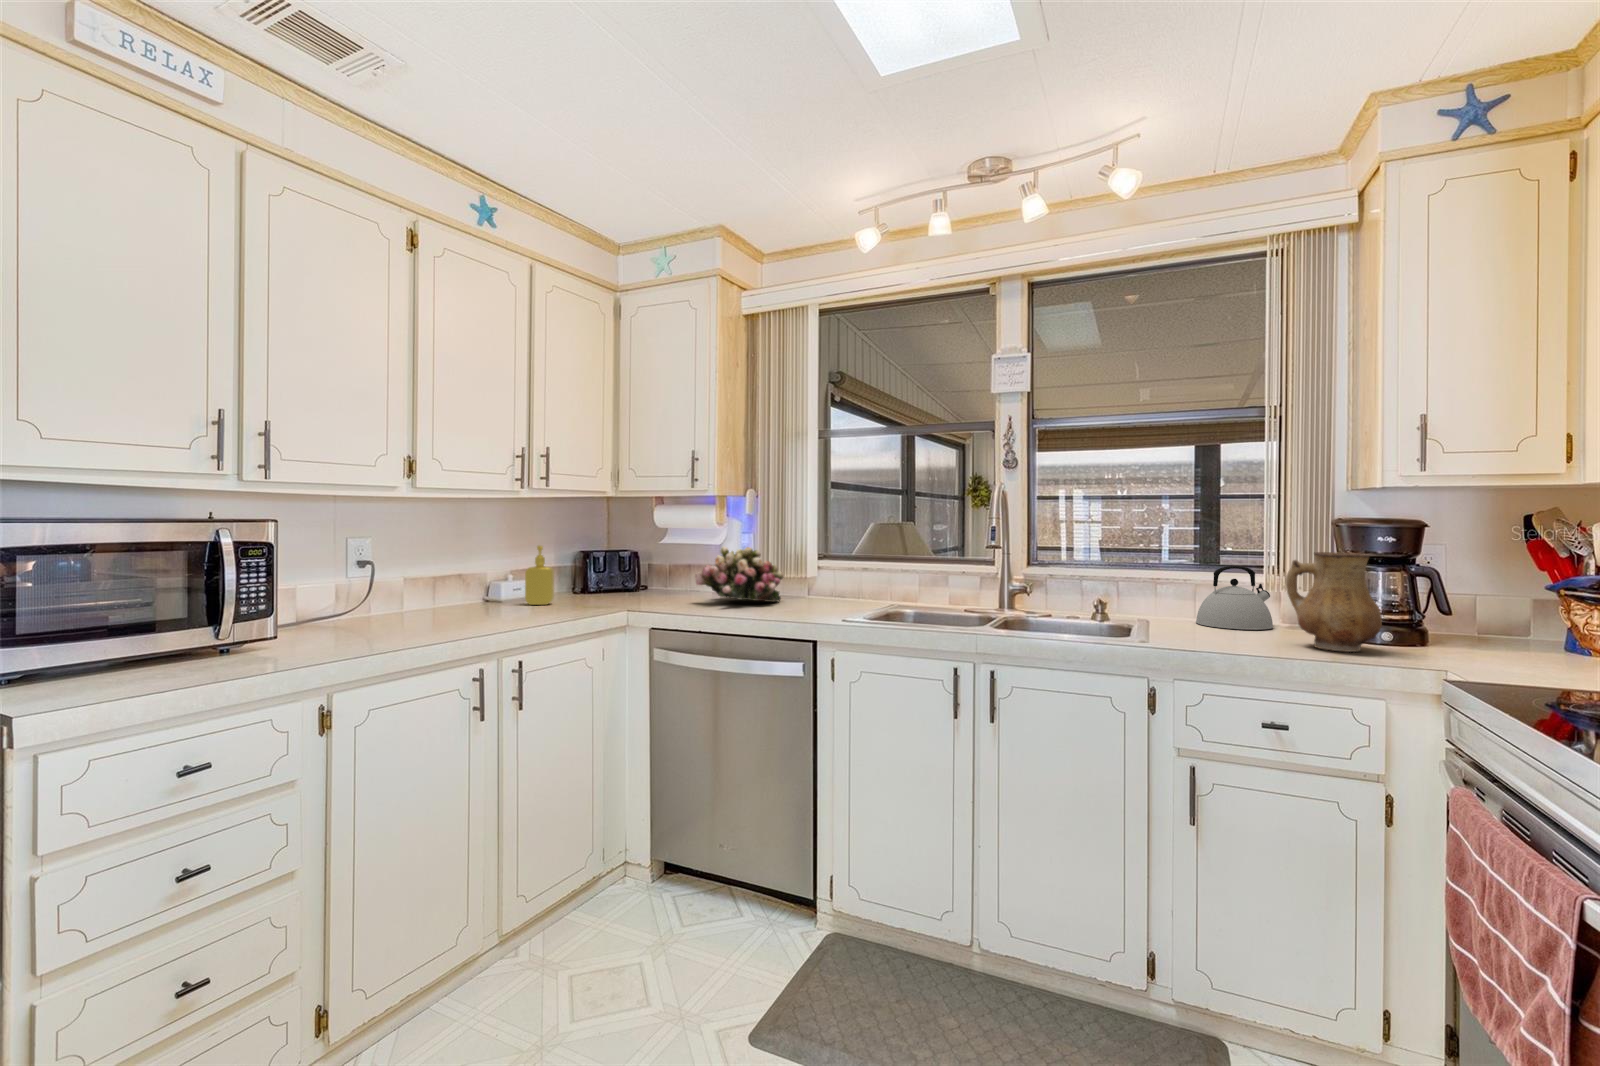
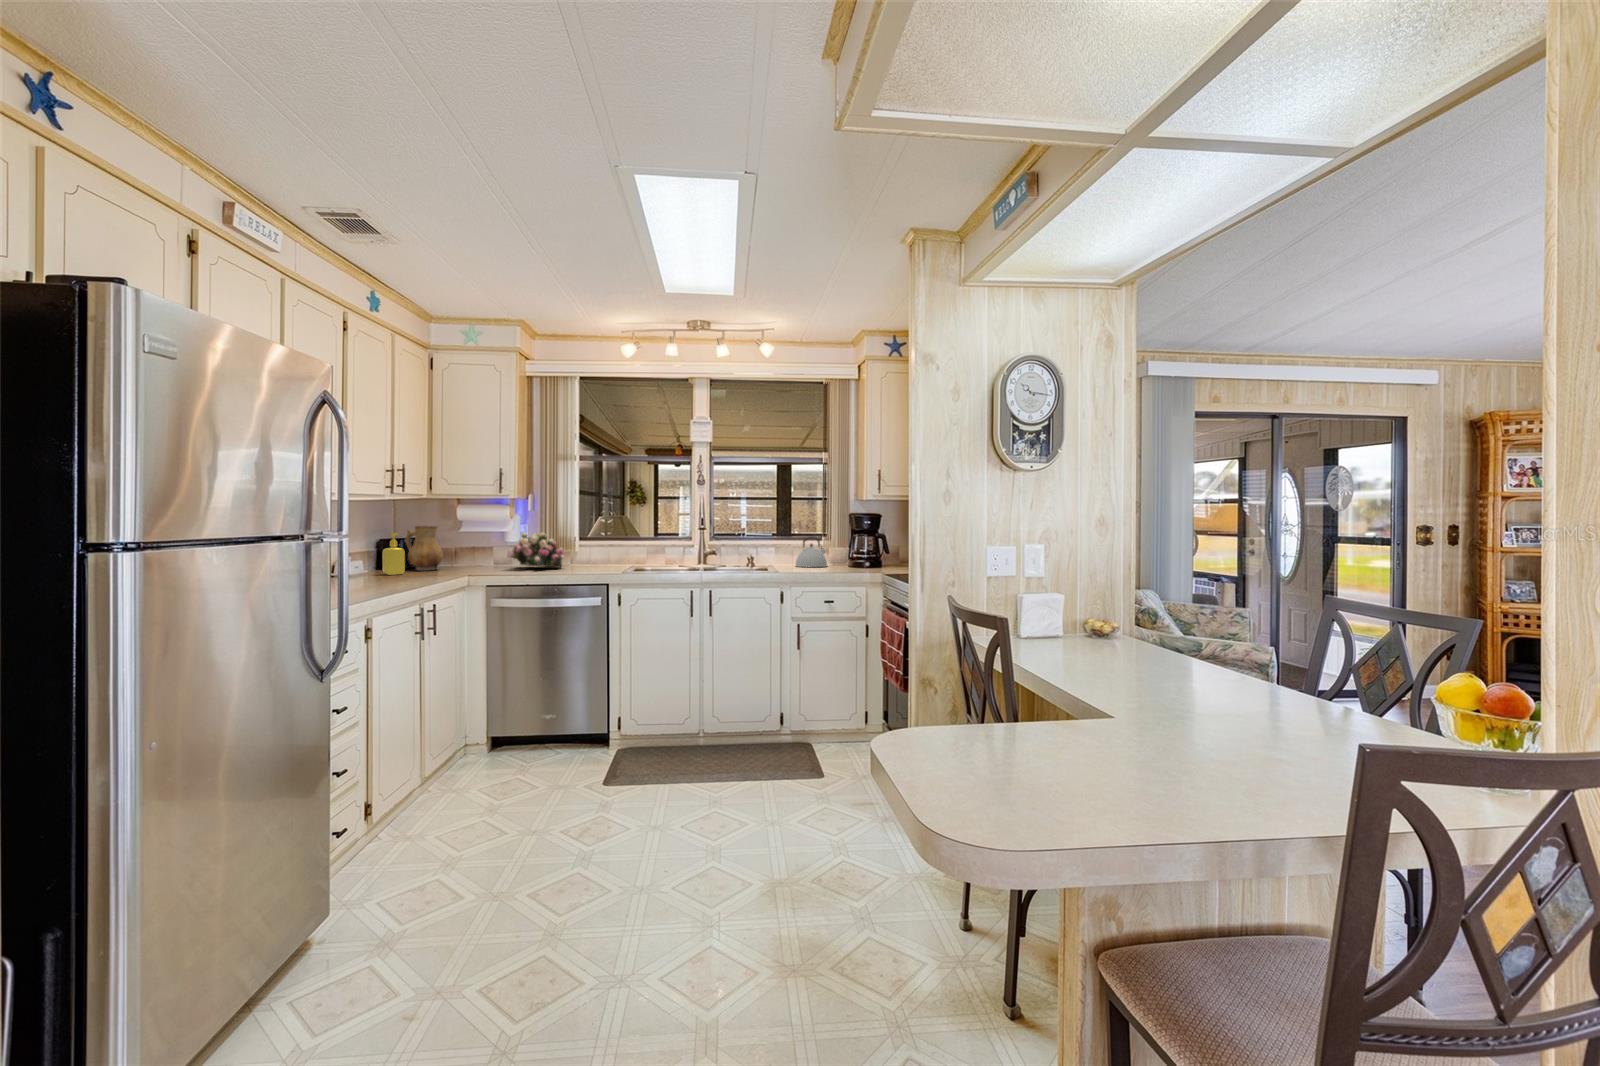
ceramic pitcher: present [1286,552,1382,652] -> present [406,526,443,571]

